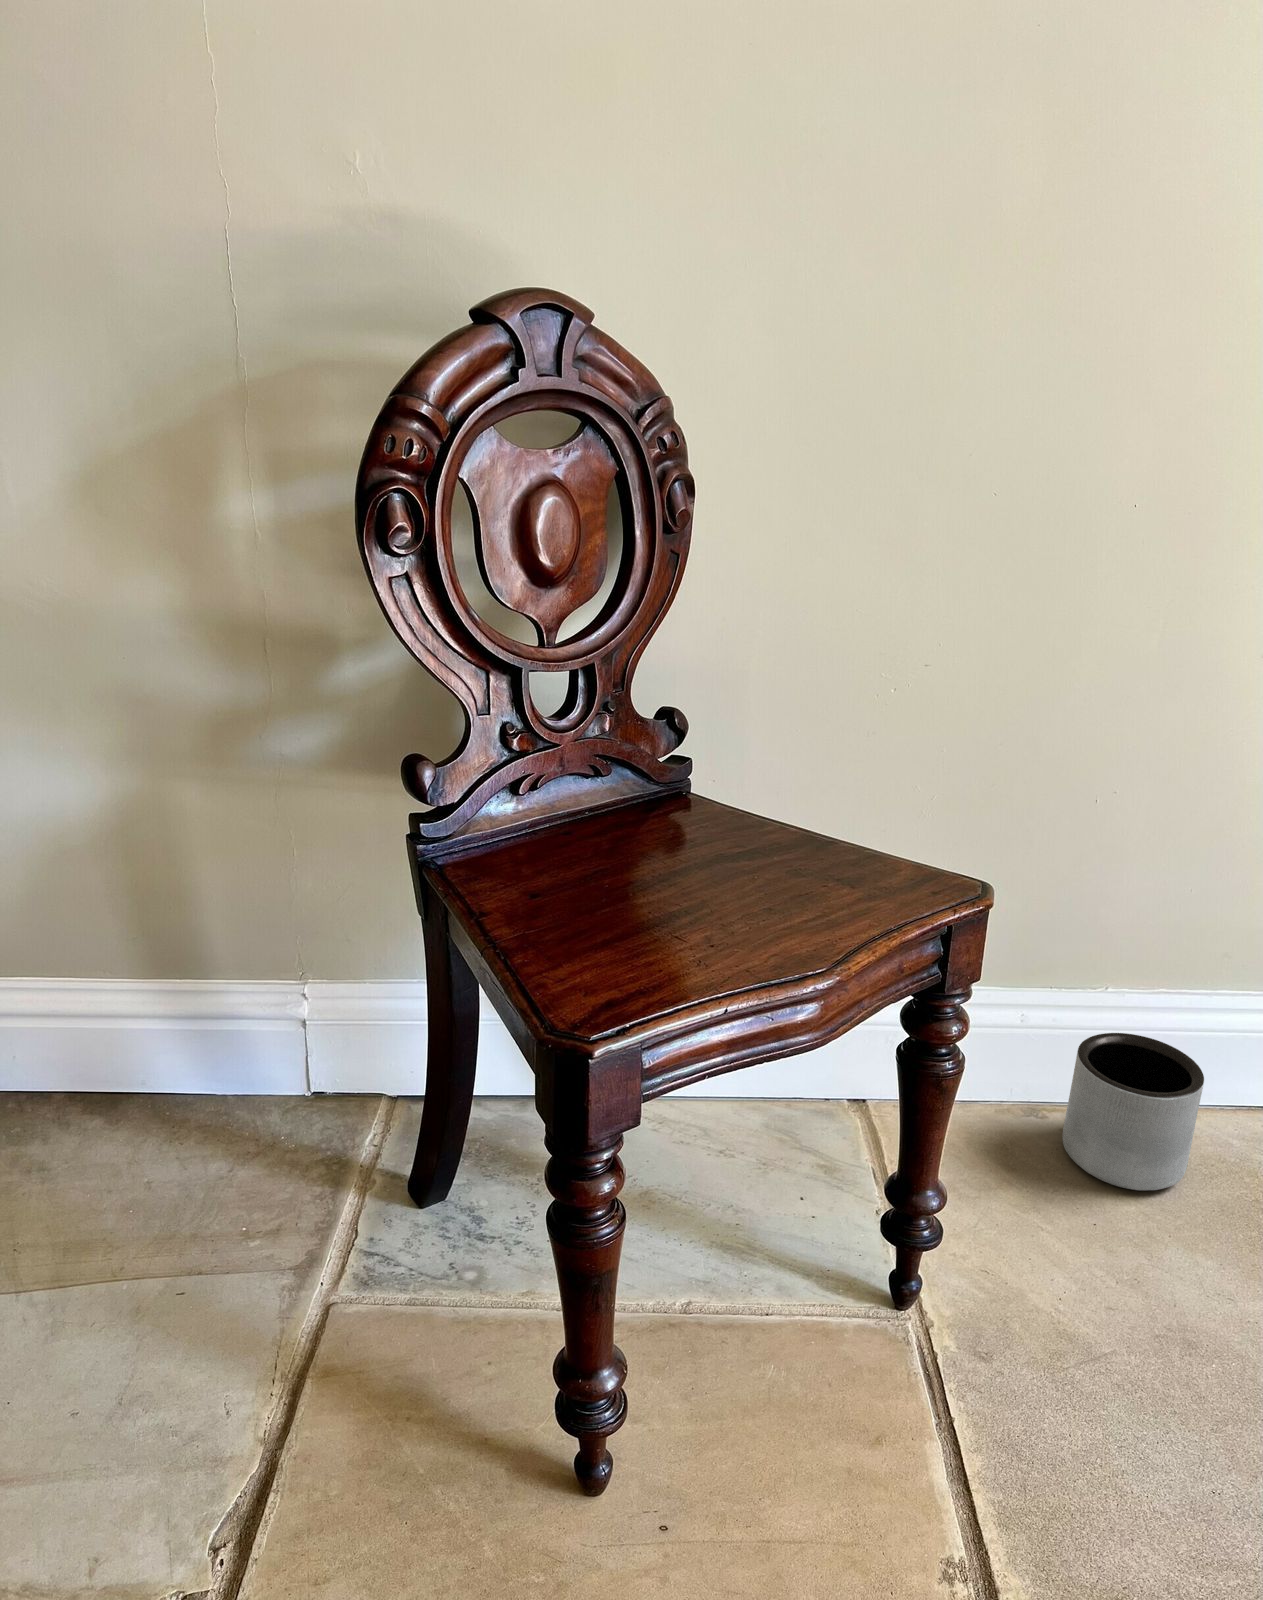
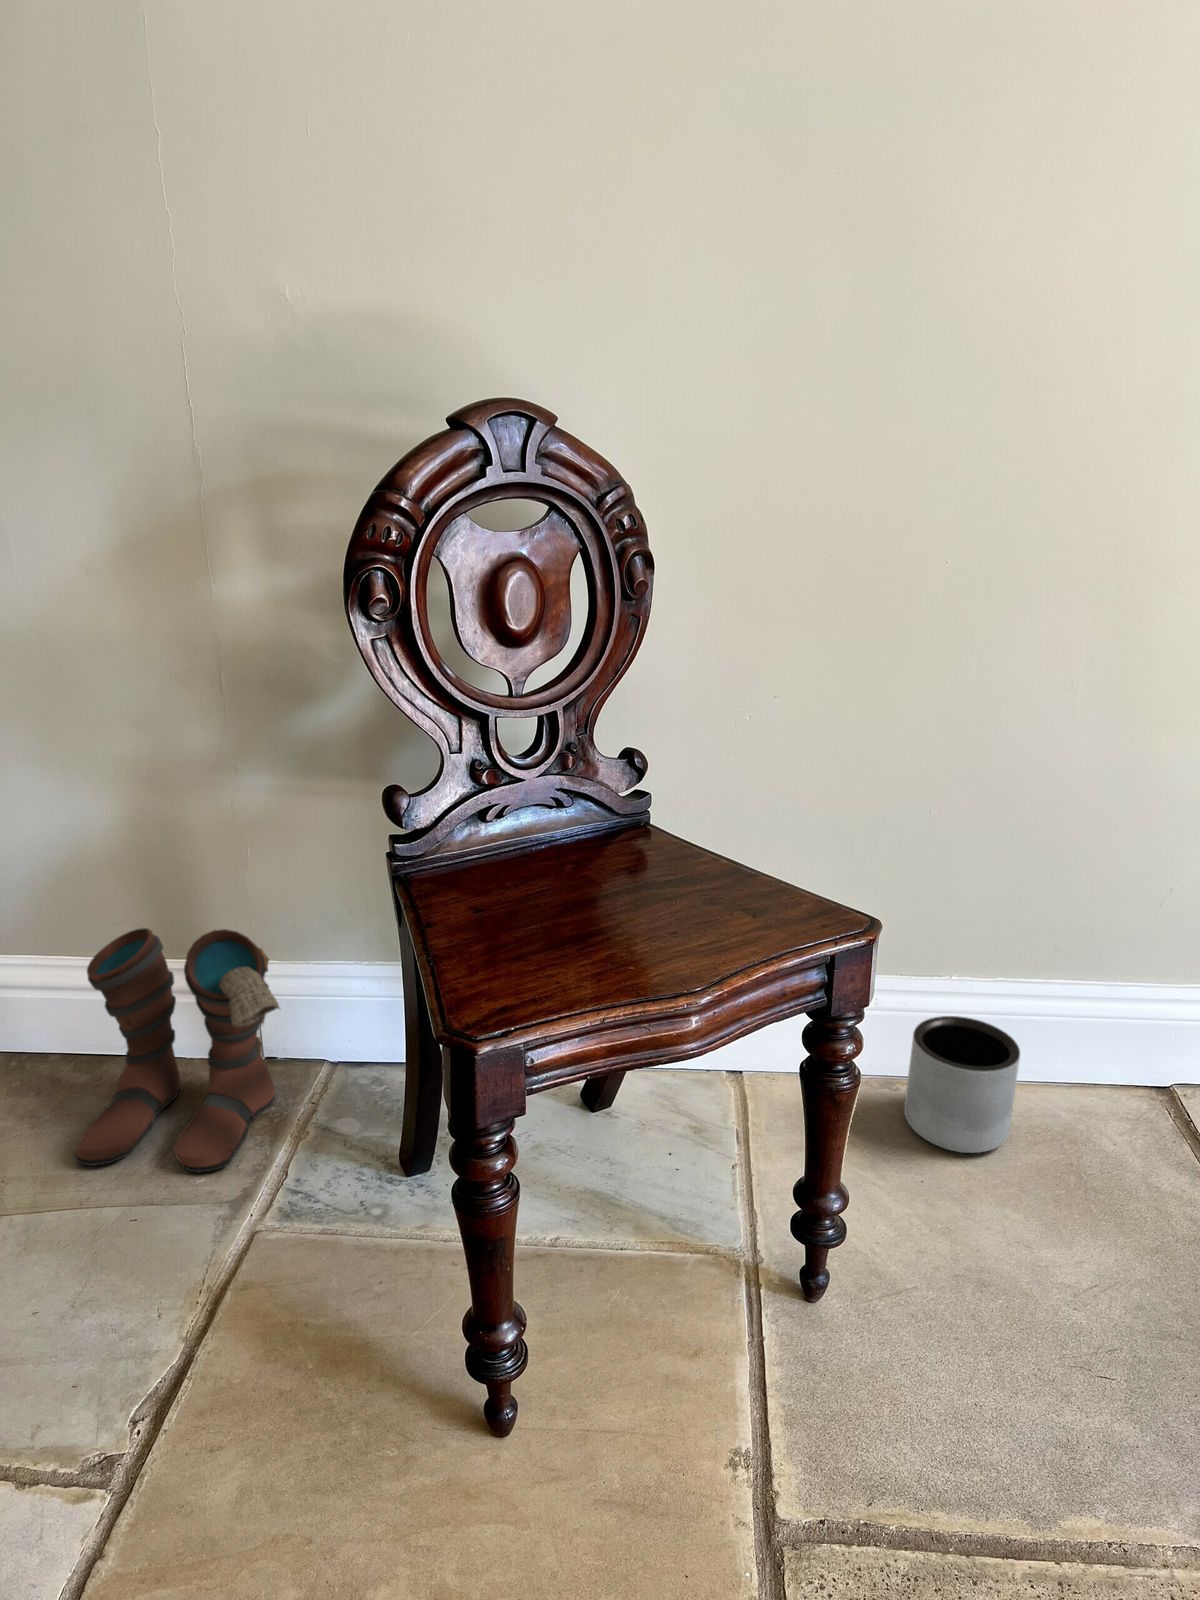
boots: none [94,941,349,1233] -> present [74,928,280,1172]

